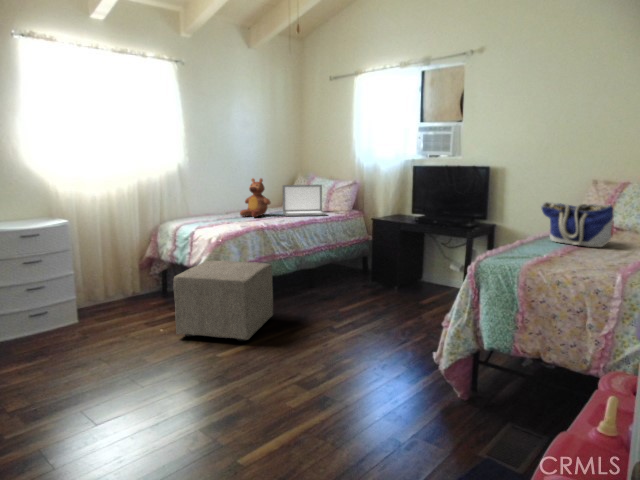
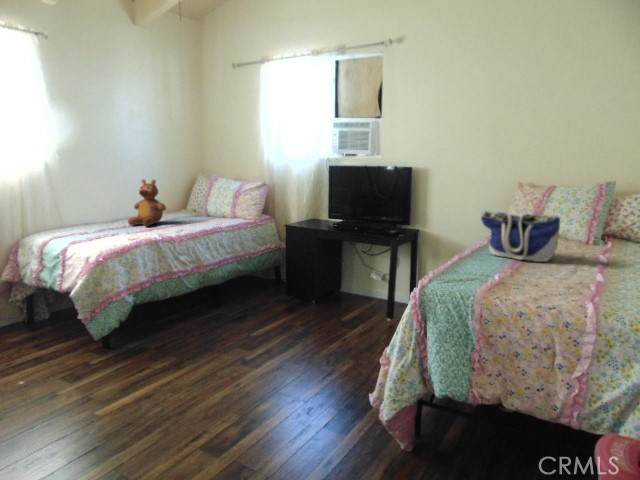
laptop: present [282,185,327,216] -> none [180,186,235,224]
ottoman: present [173,261,273,341] -> none [33,286,172,390]

